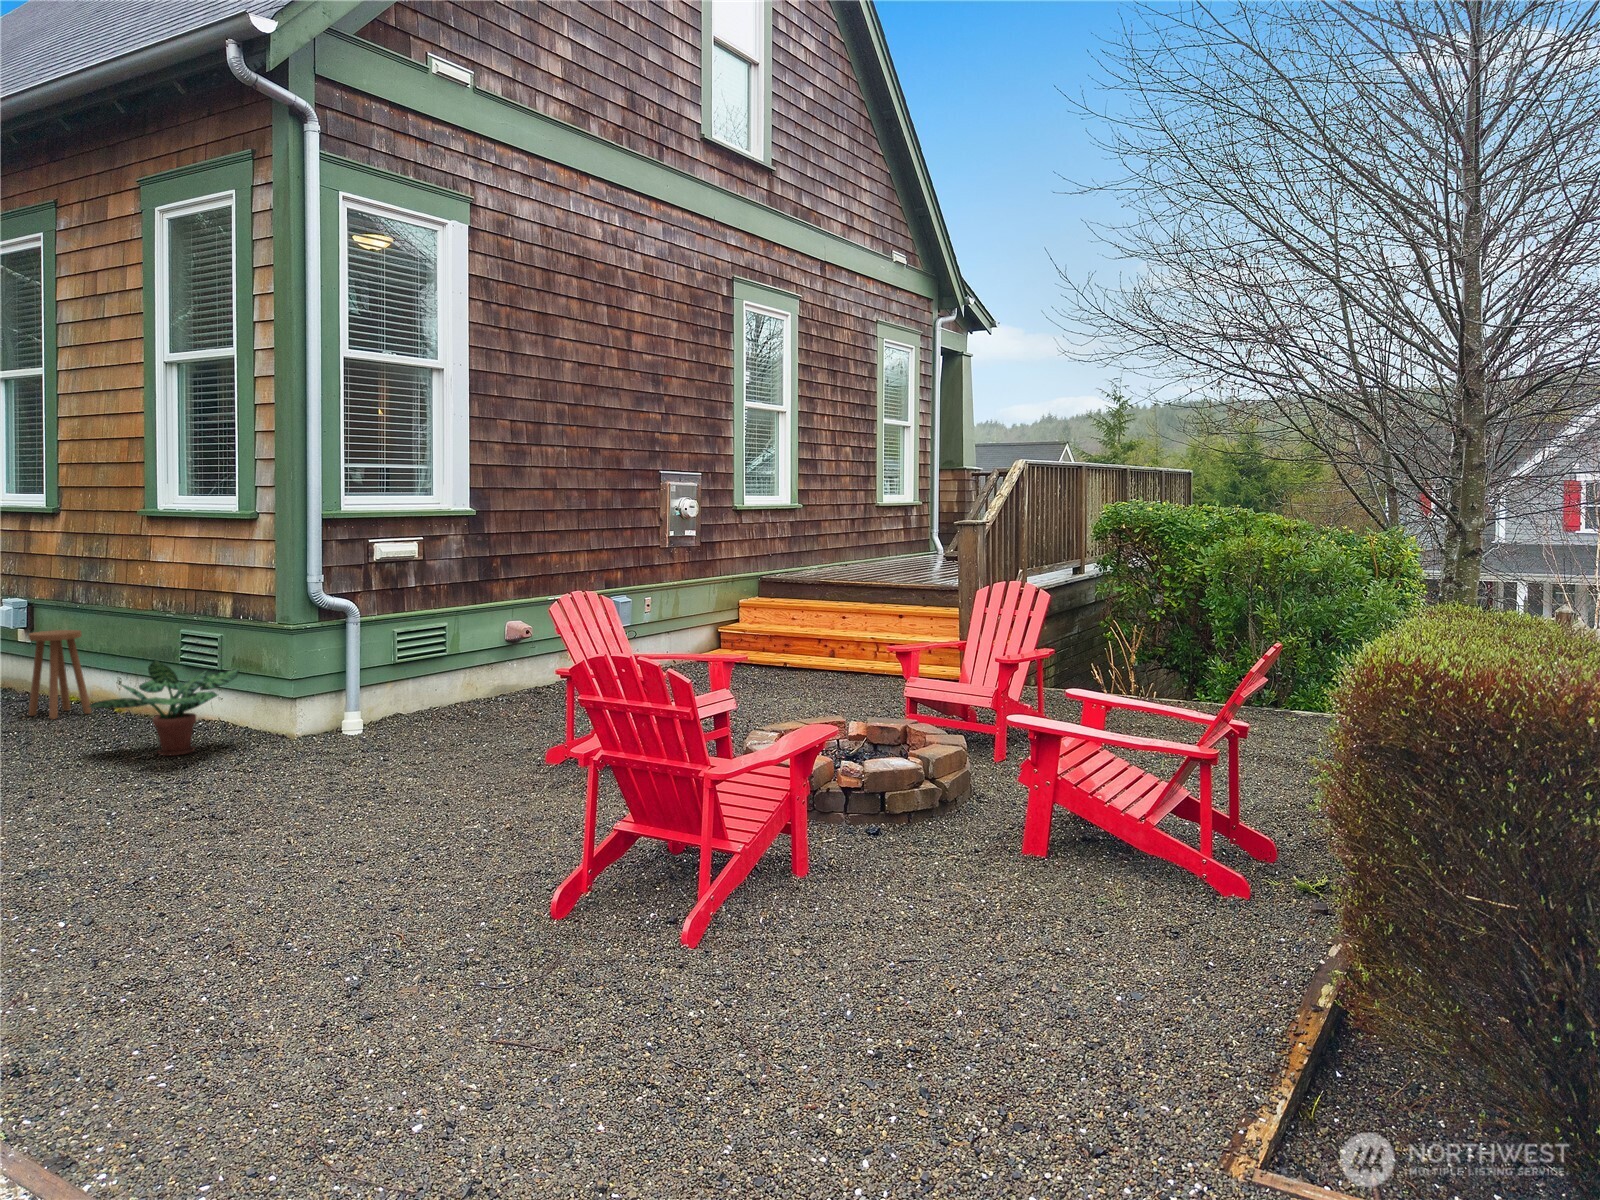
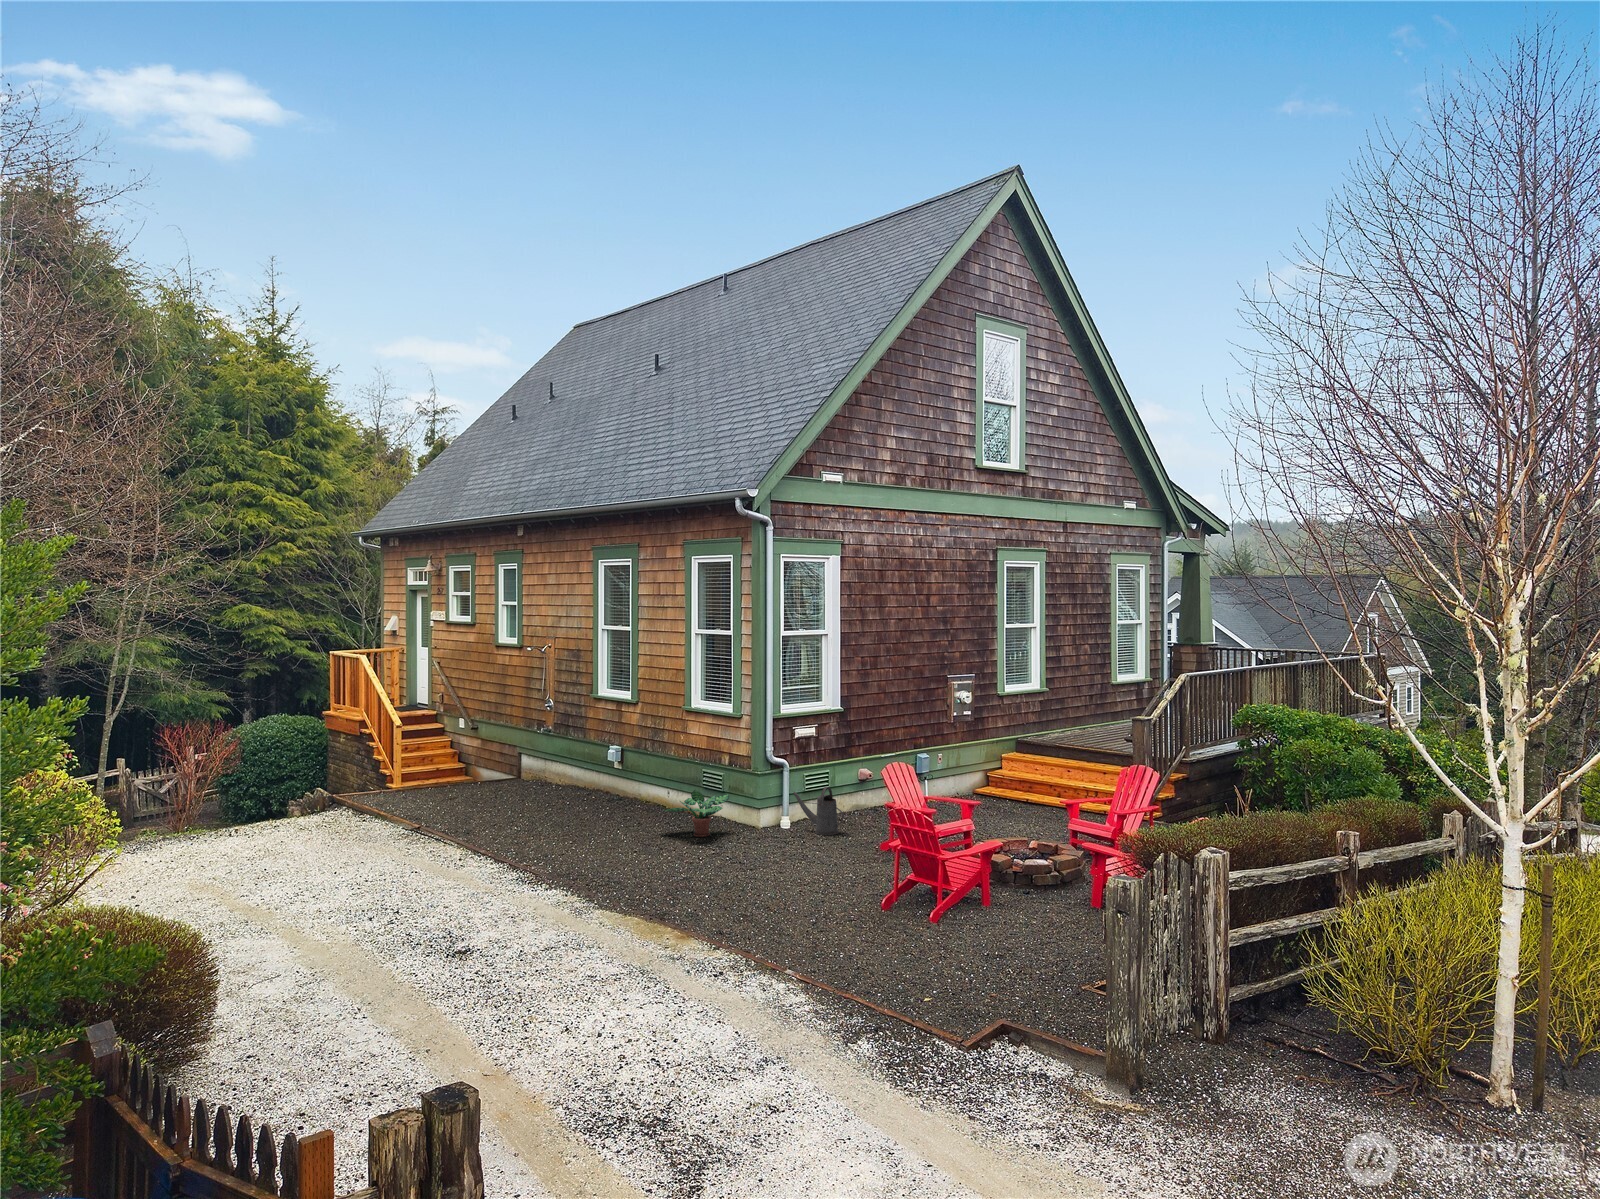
stool: present [29,630,91,719] -> none [617,767,646,814]
watering can: none [376,647,477,739] -> present [793,787,844,835]

